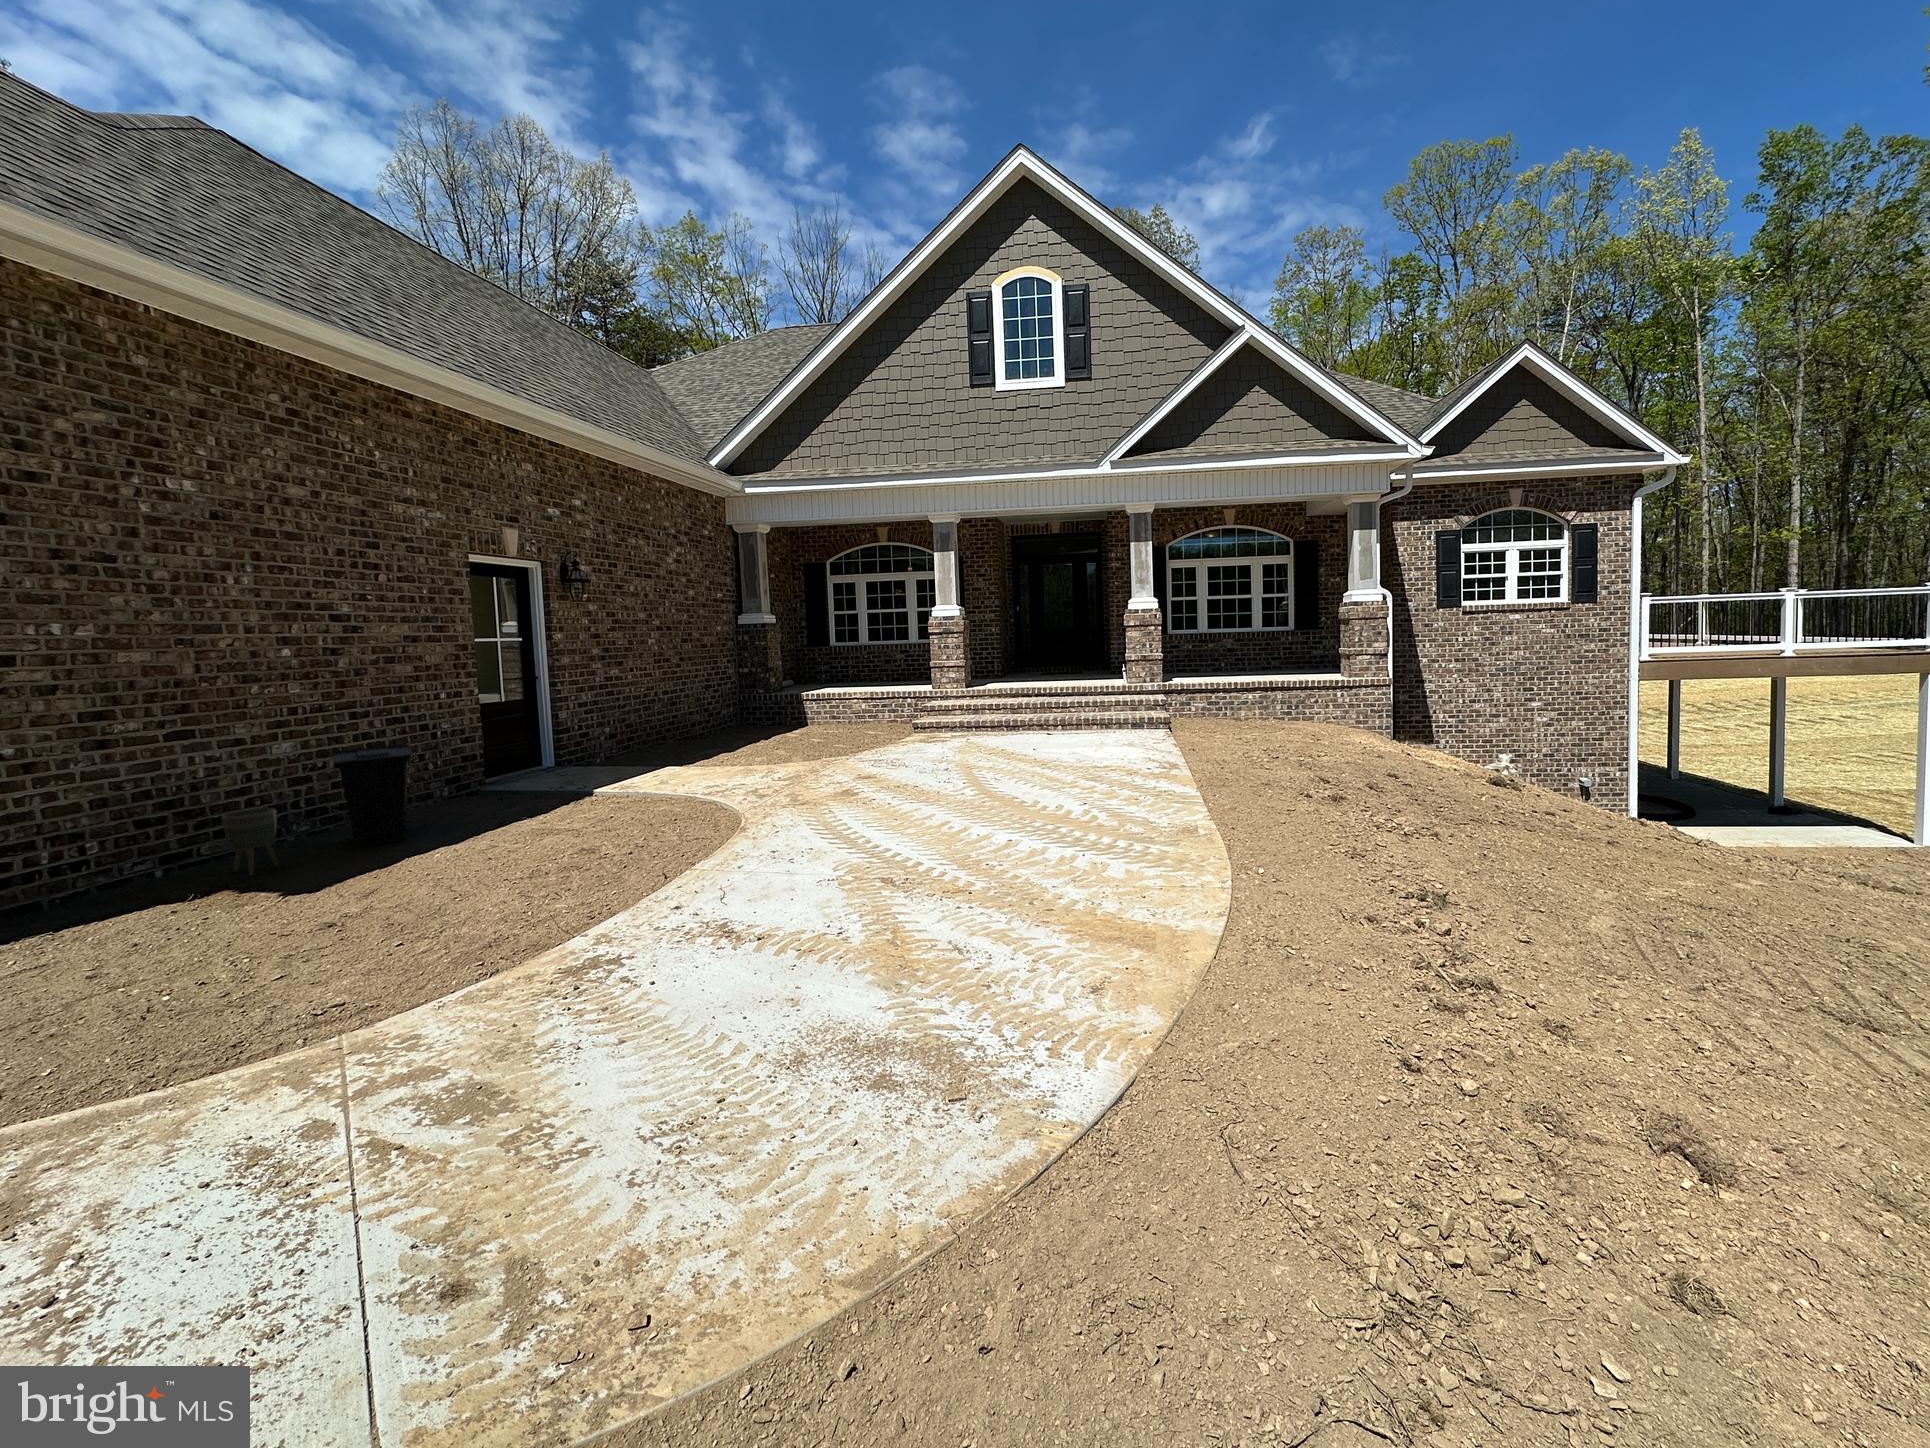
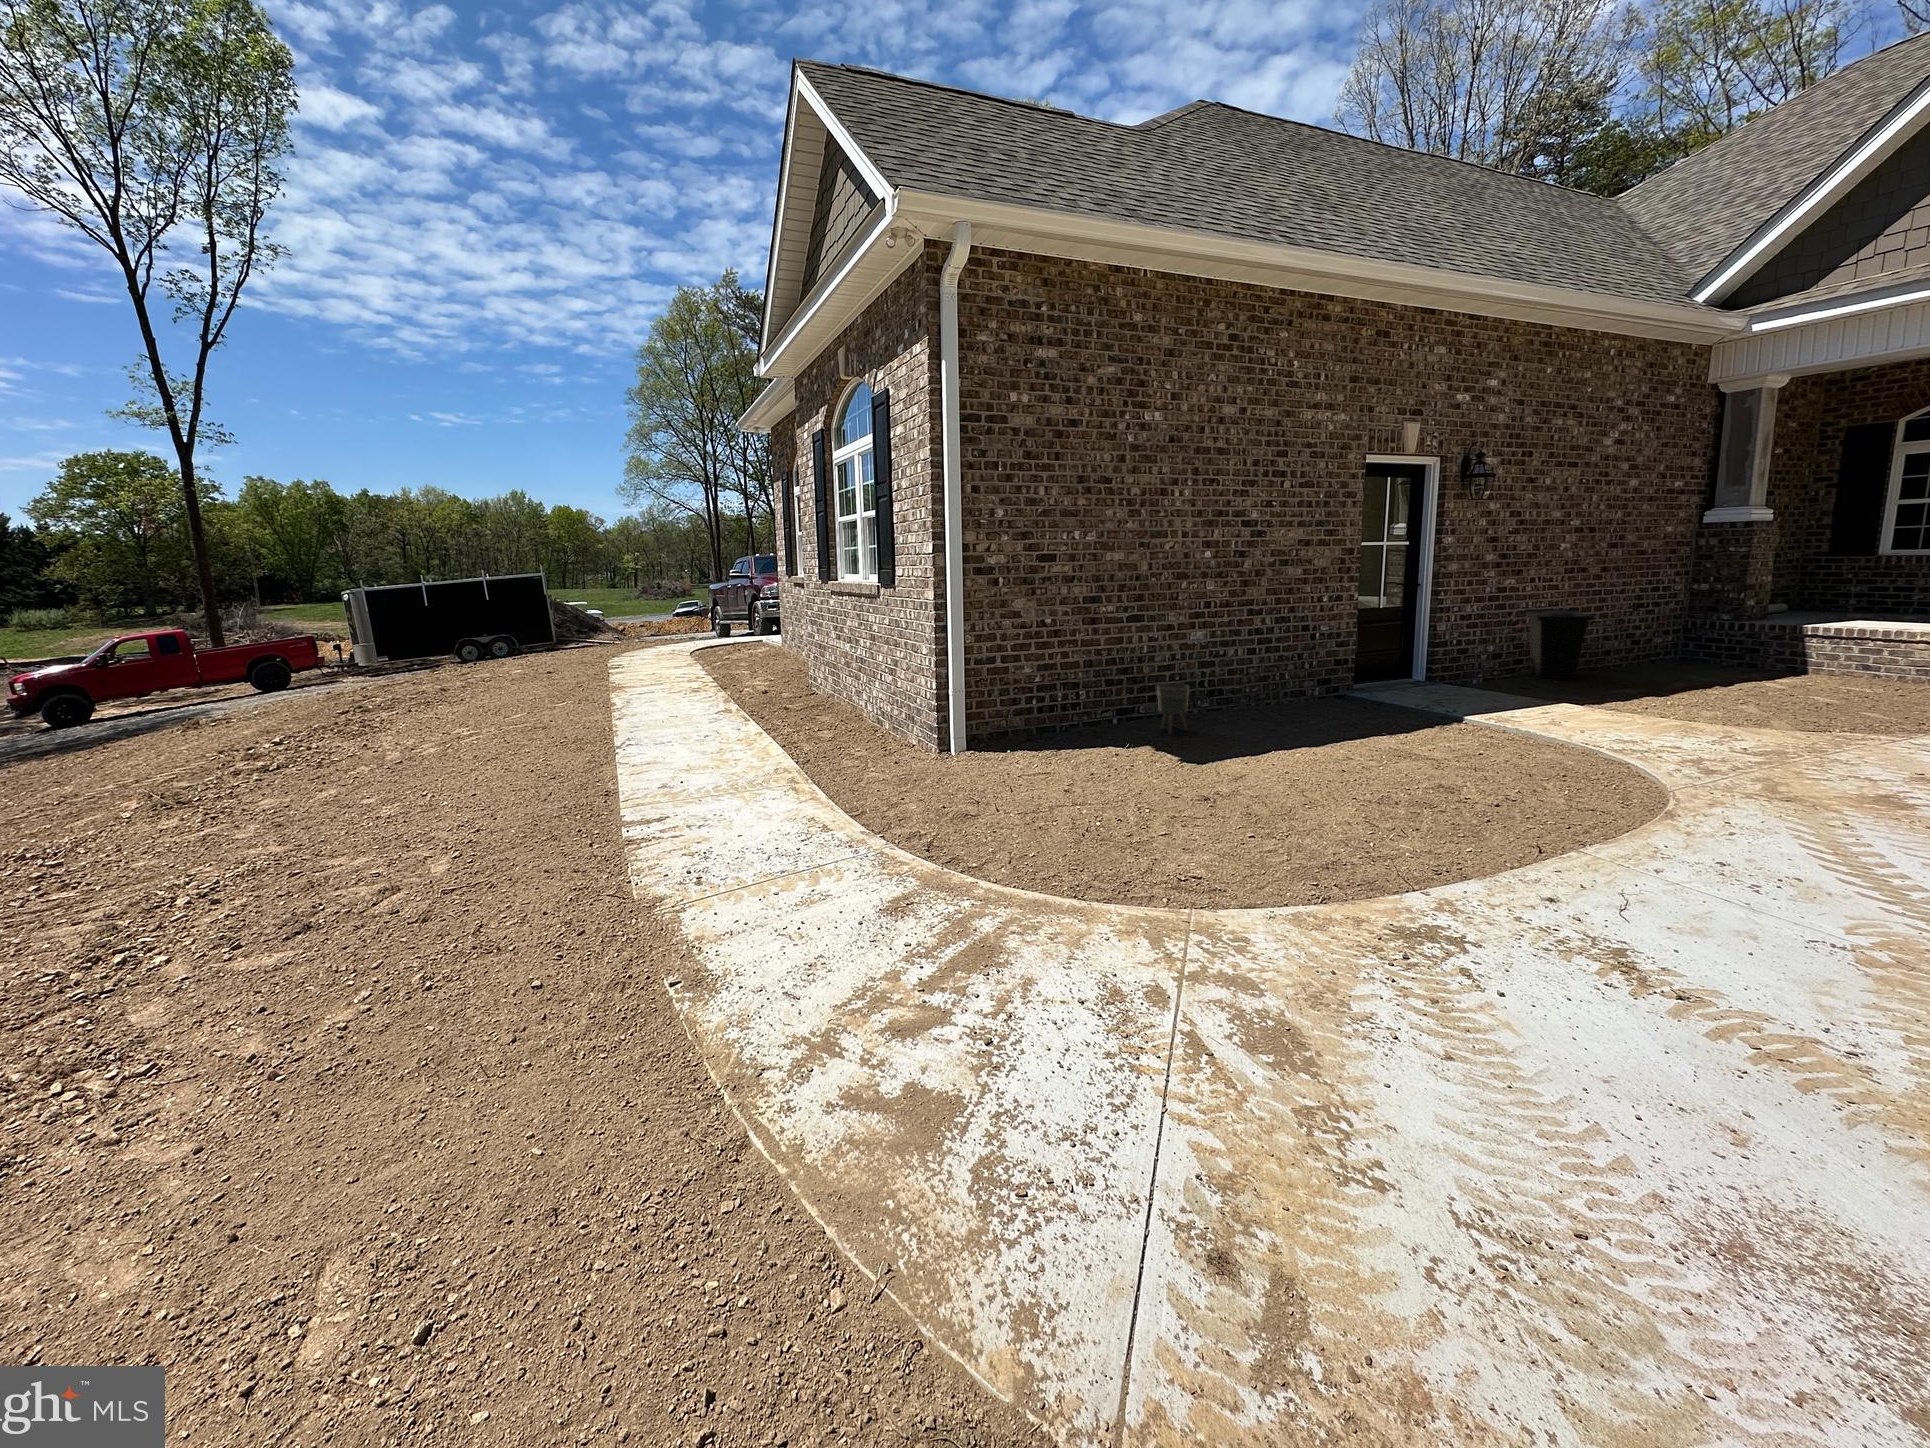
trash can: present [333,744,412,847] -> present [1525,609,1593,679]

